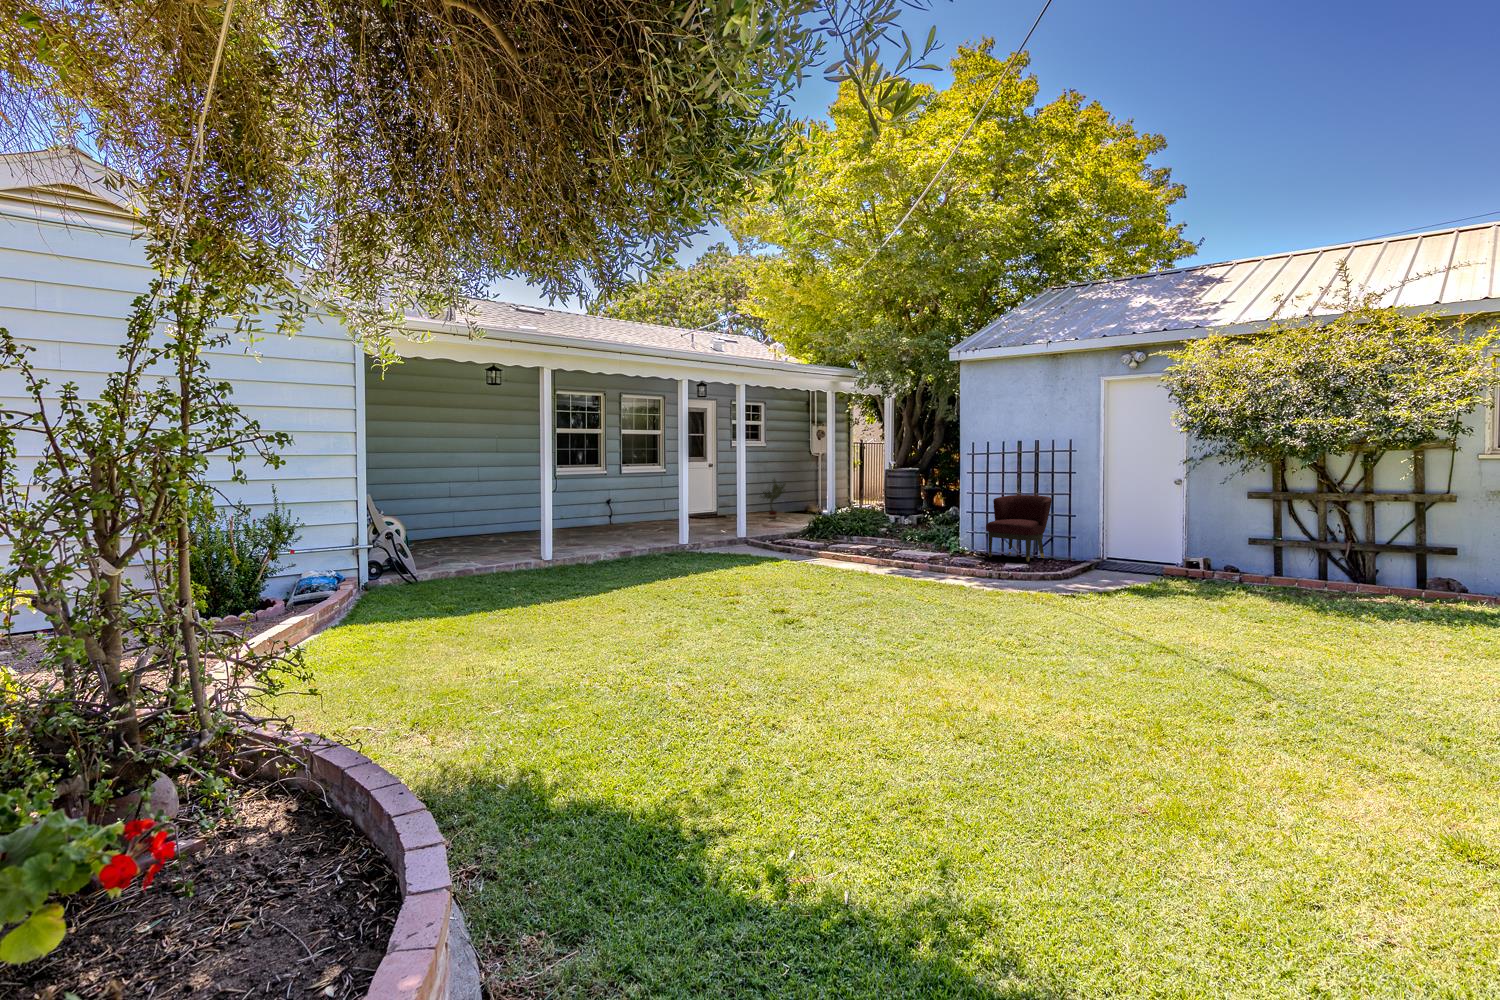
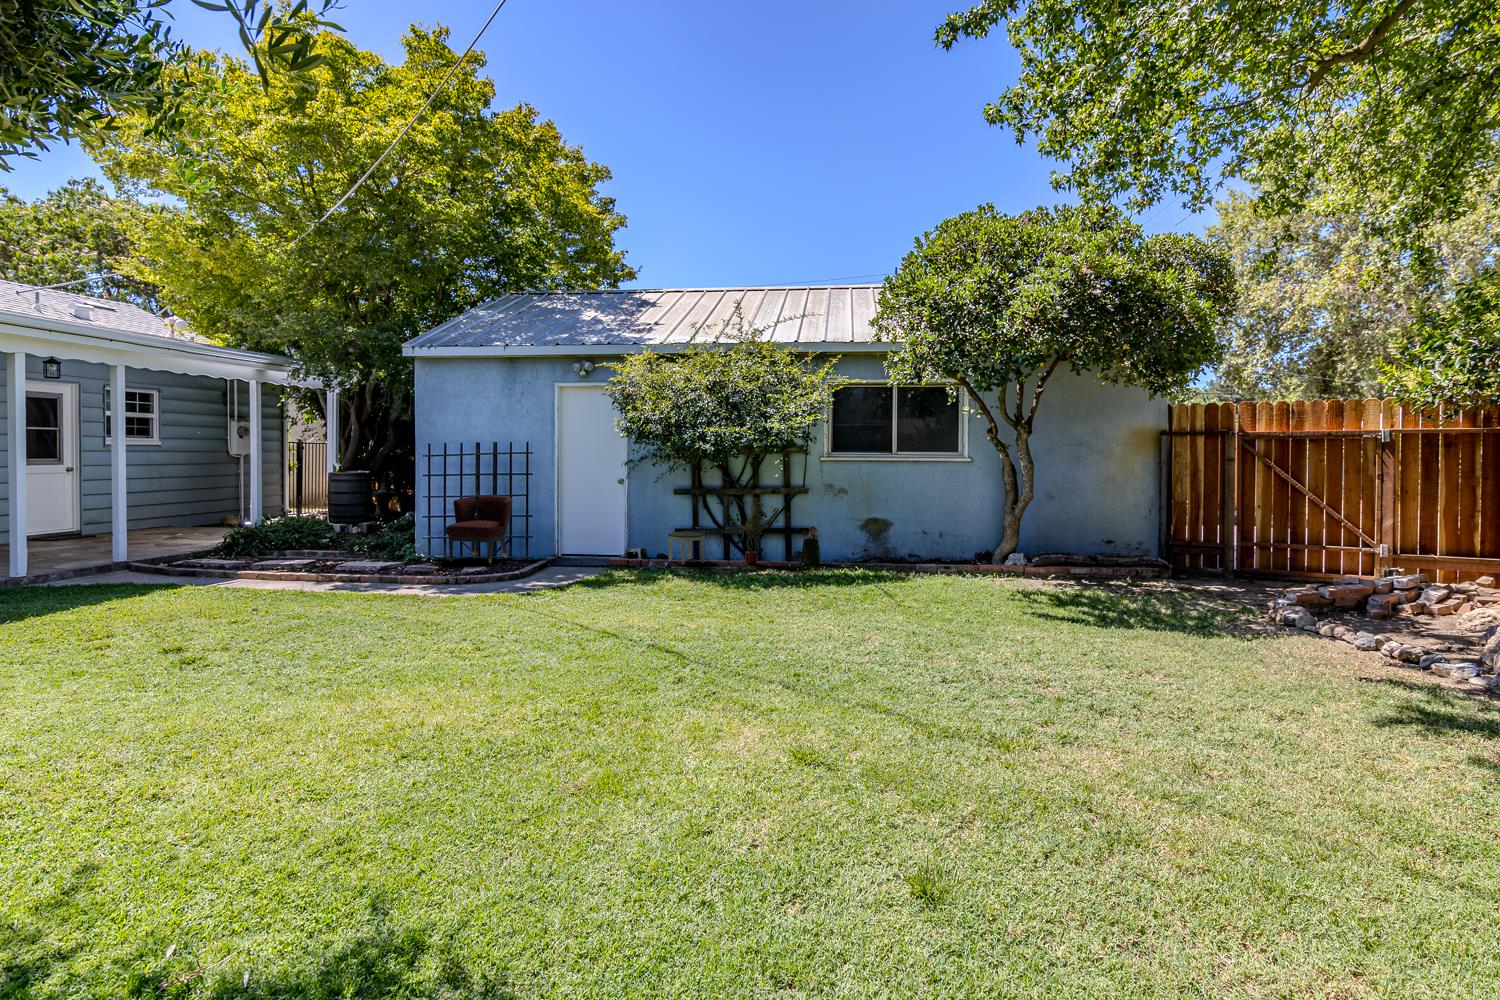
potted tree: present [761,478,785,519] -> present [725,498,779,565]
round table: none [1236,542,1288,580] -> present [668,532,705,565]
watering can: none [1437,545,1475,597] -> present [800,526,821,565]

